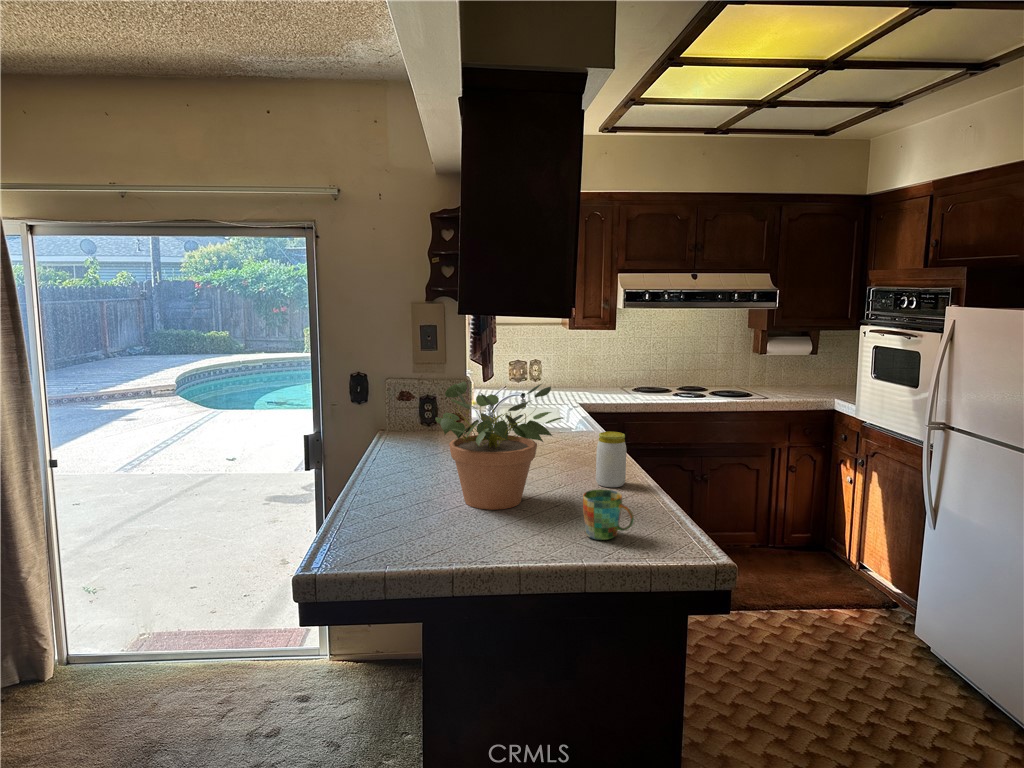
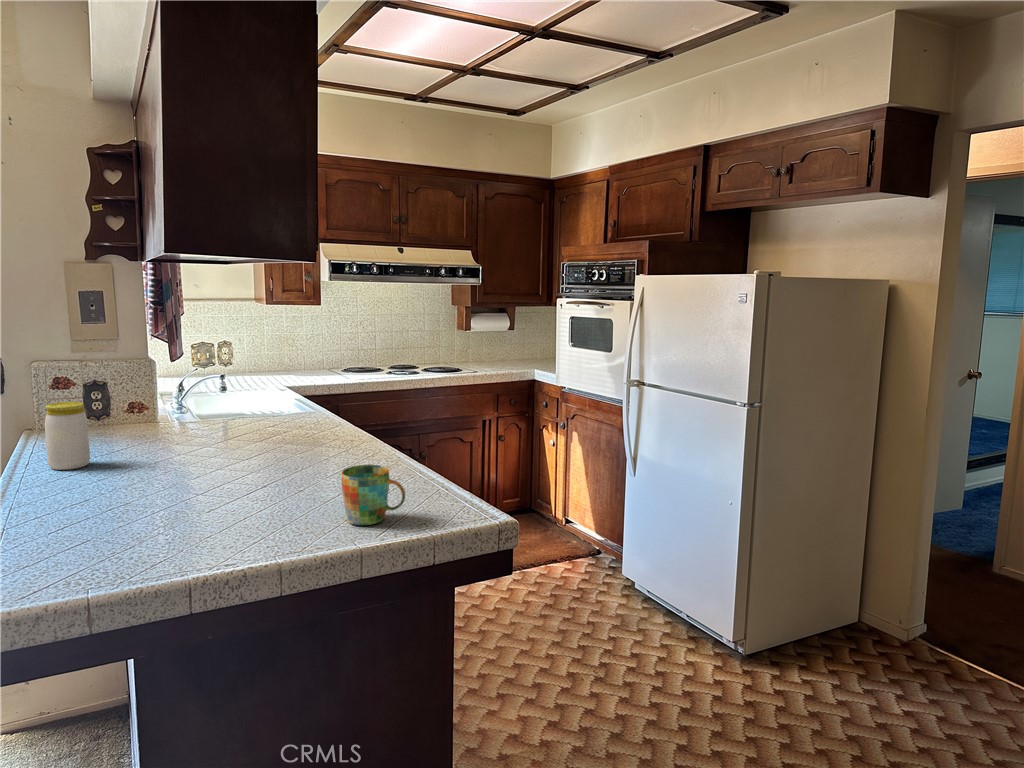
potted plant: present [435,381,563,510] -> none [121,344,306,510]
jar: present [596,432,626,487] -> present [45,402,90,470]

